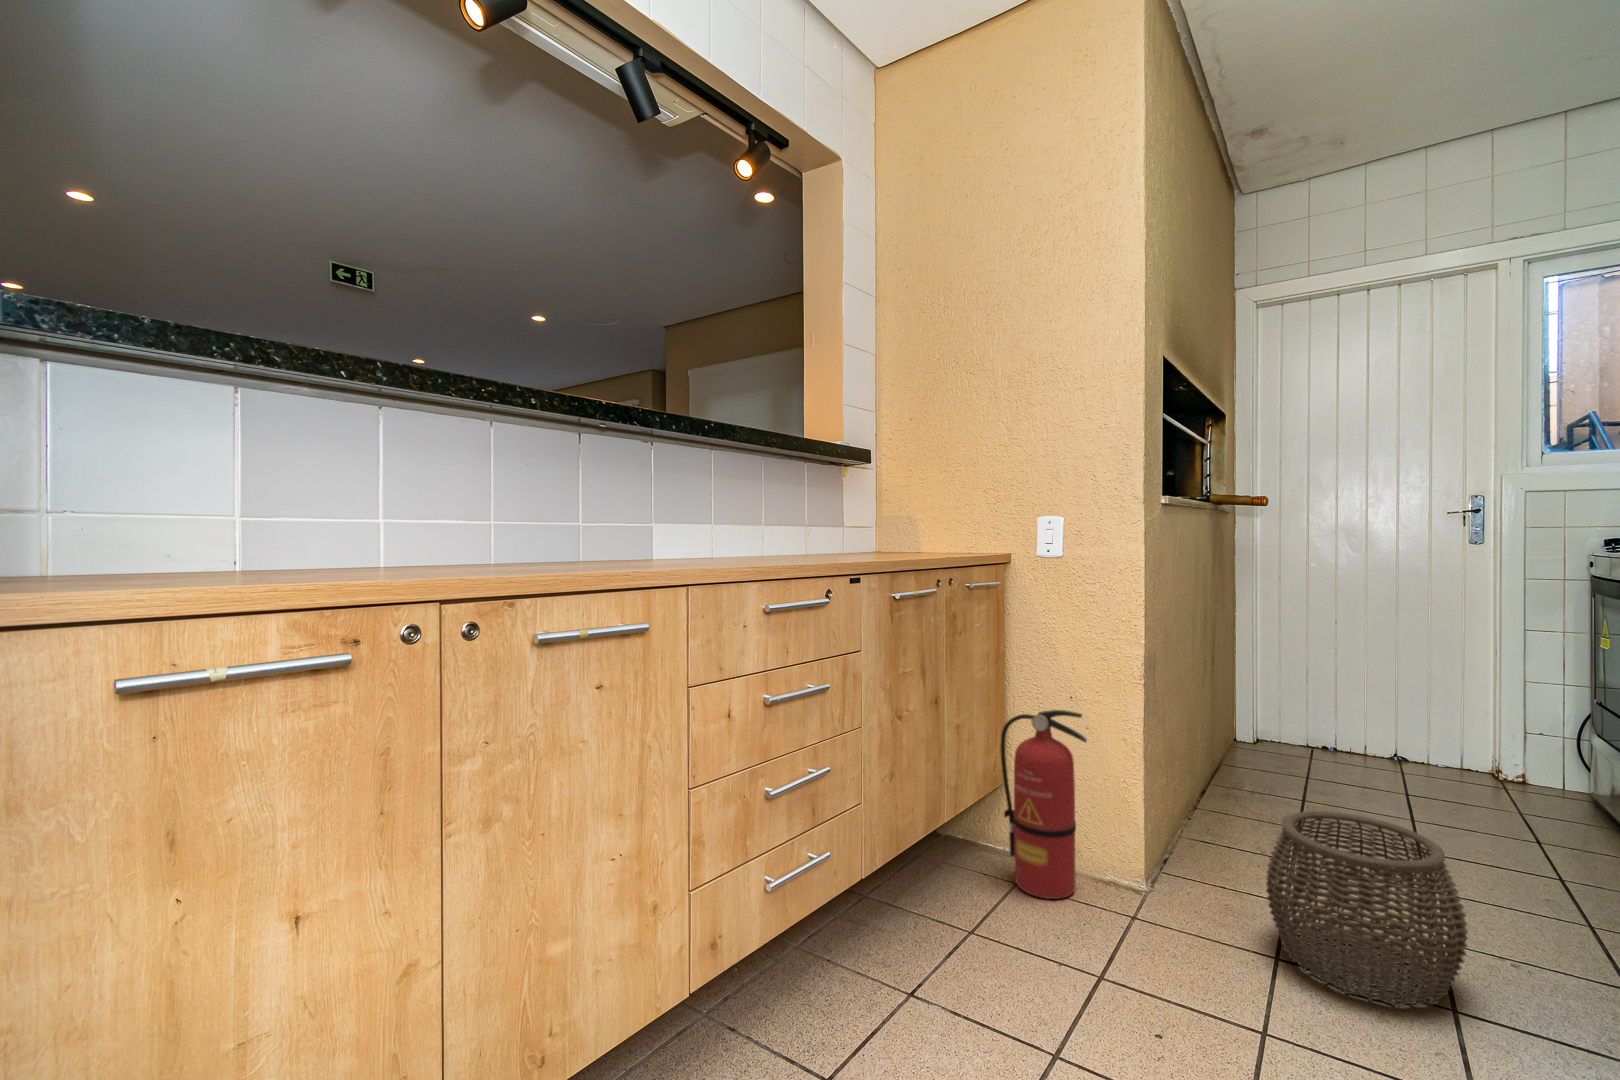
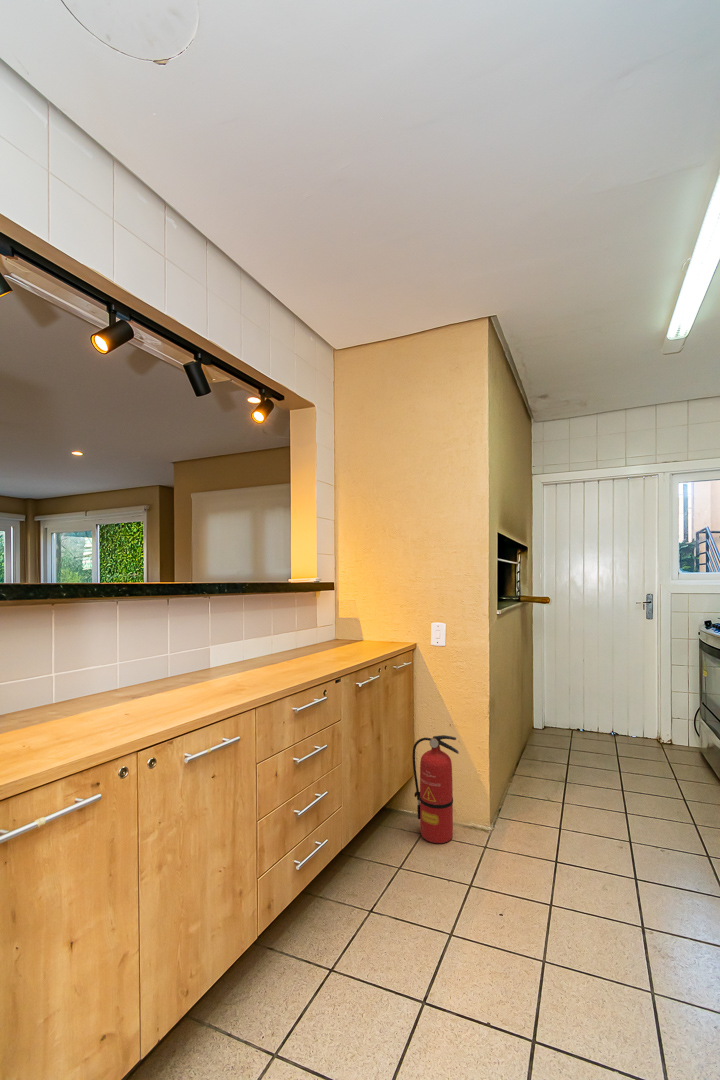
woven basket: present [1266,811,1468,1007] -> none [546,786,634,888]

